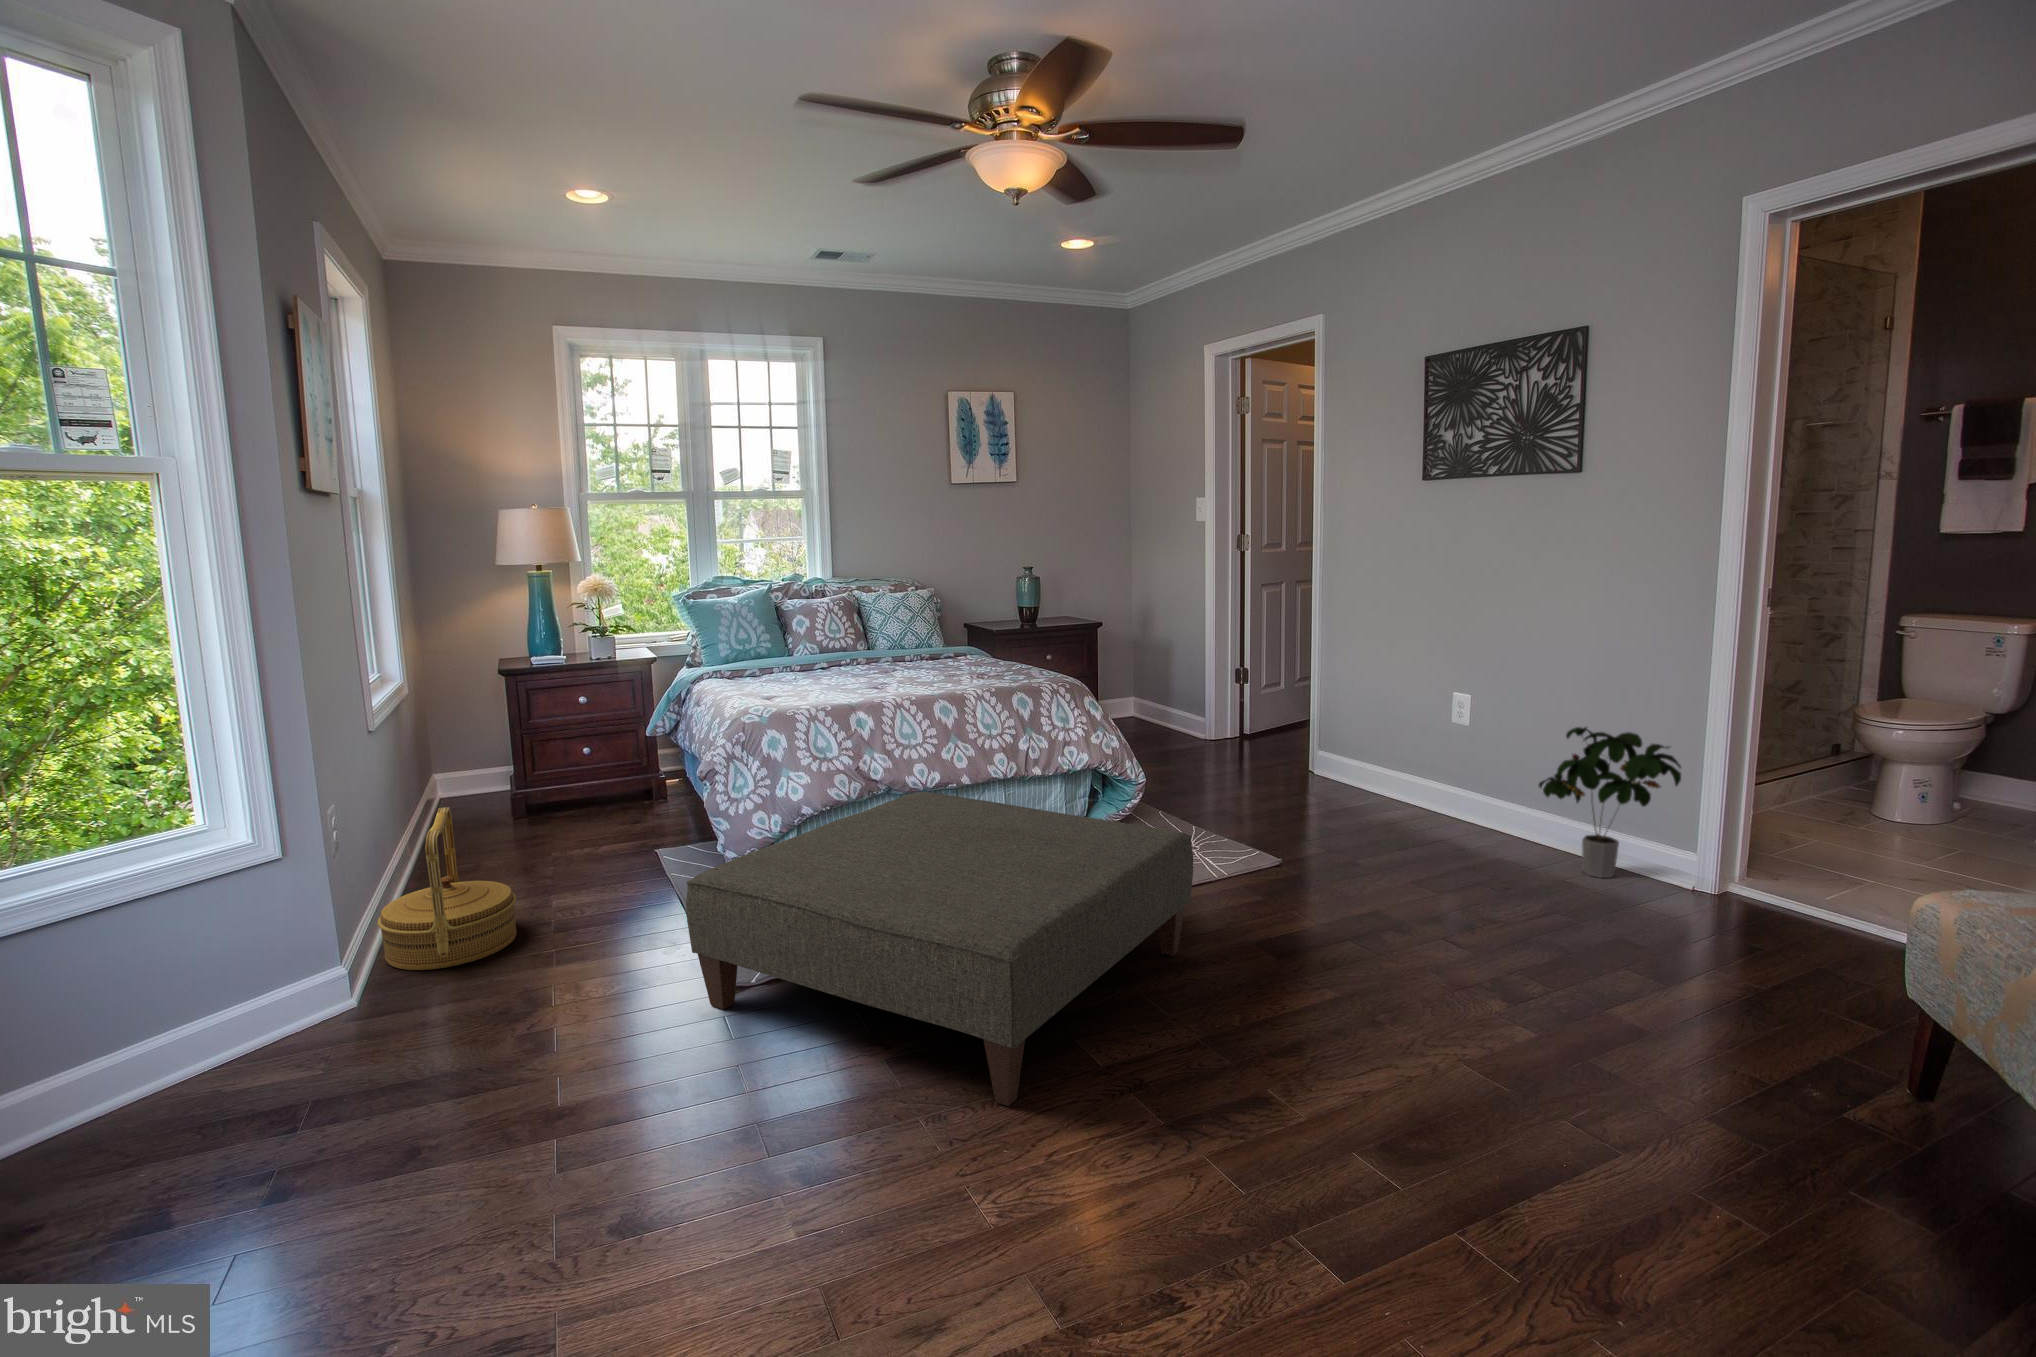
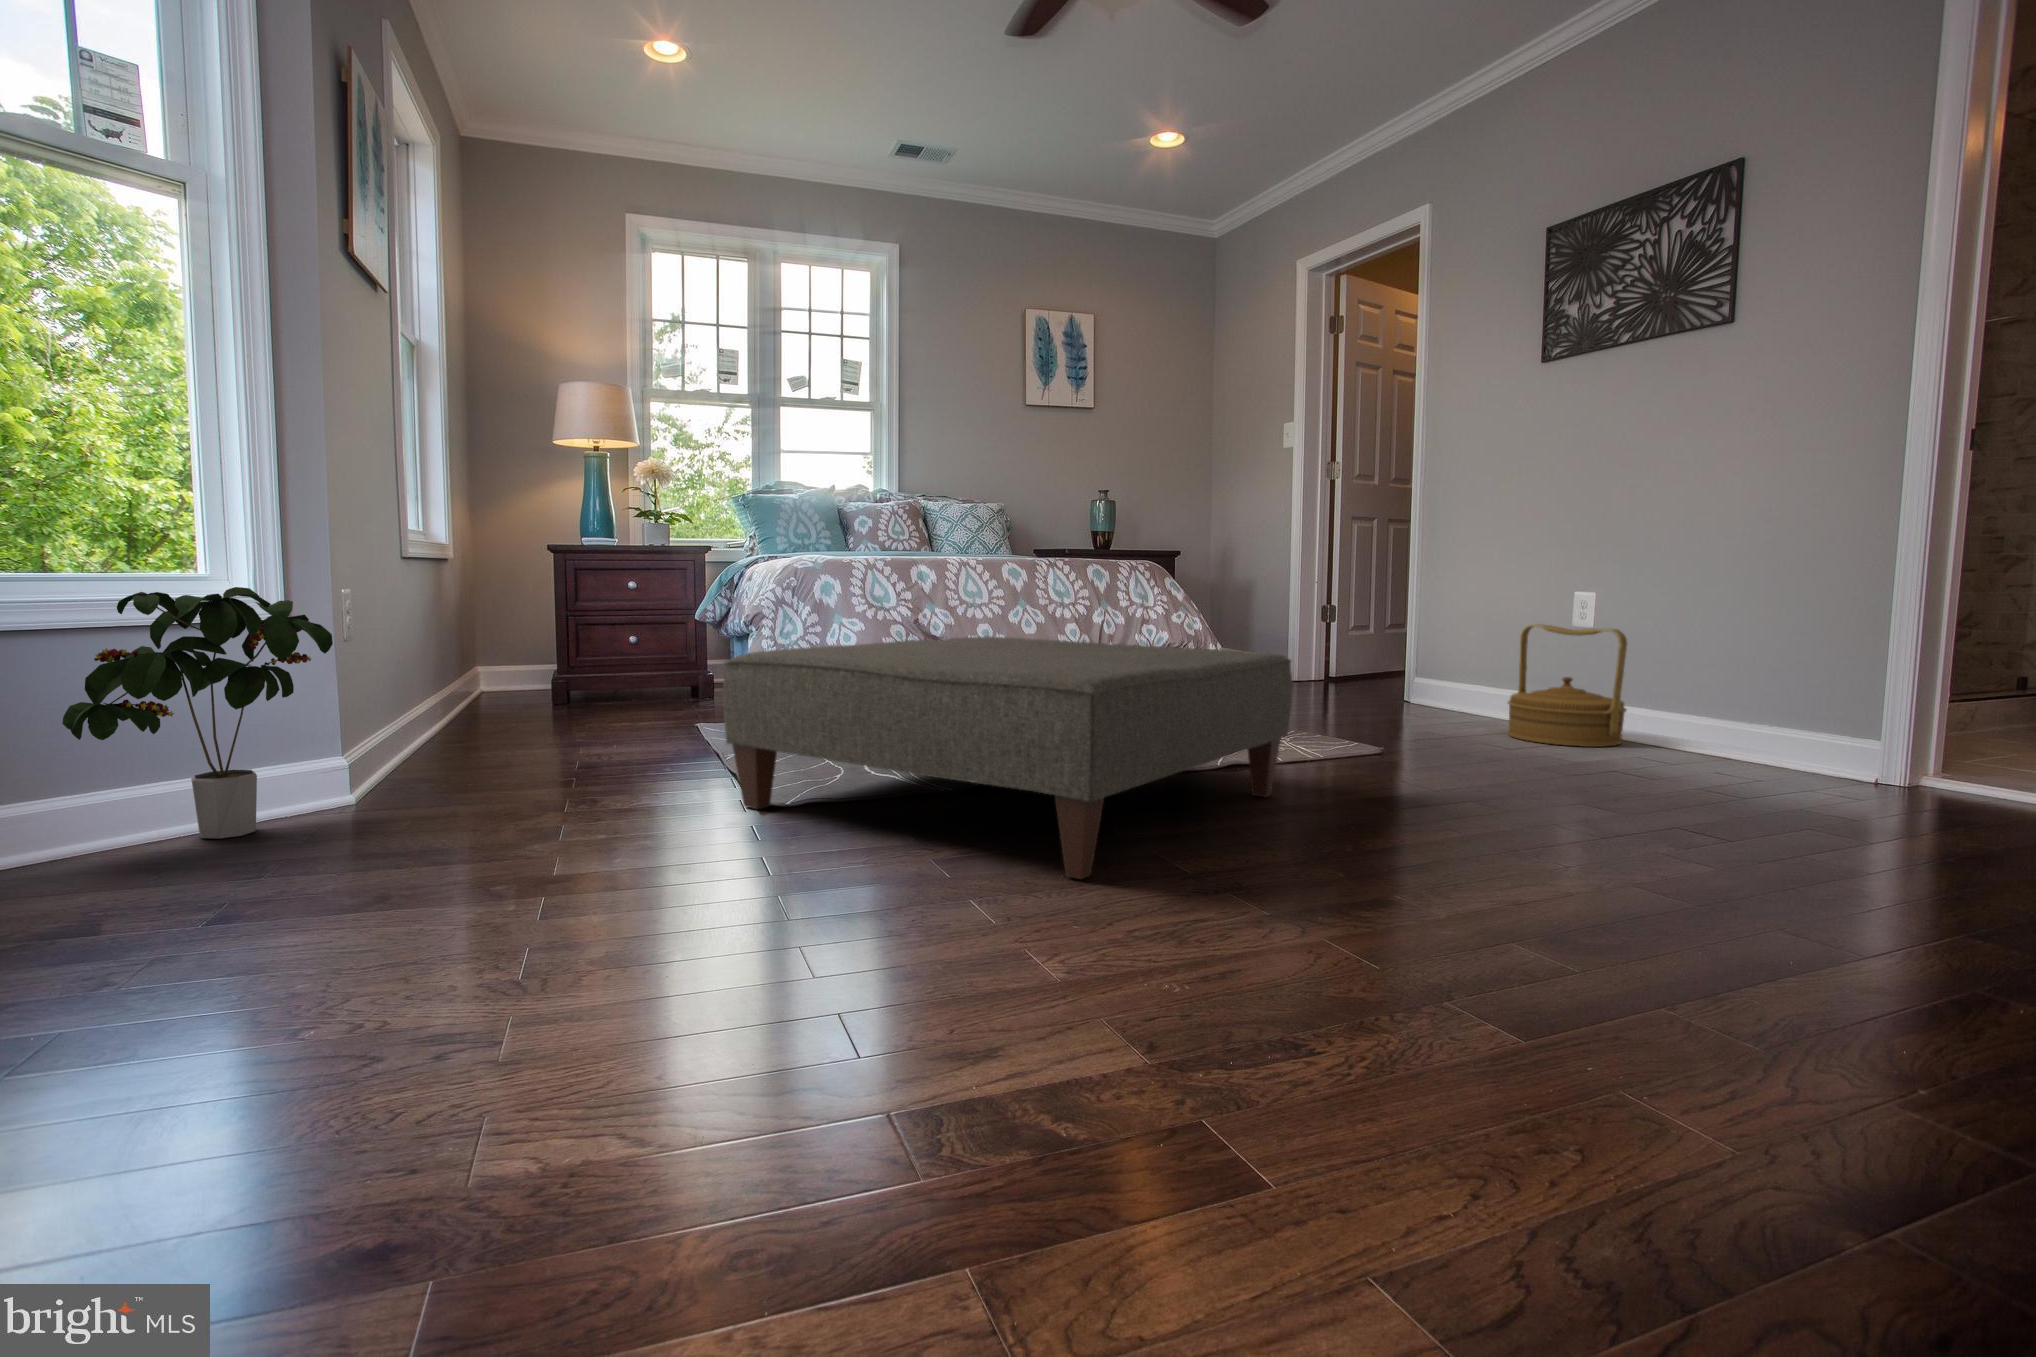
potted plant: present [1538,727,1681,878] -> present [62,587,333,839]
woven basket: present [377,807,517,970] -> present [1508,624,1627,747]

